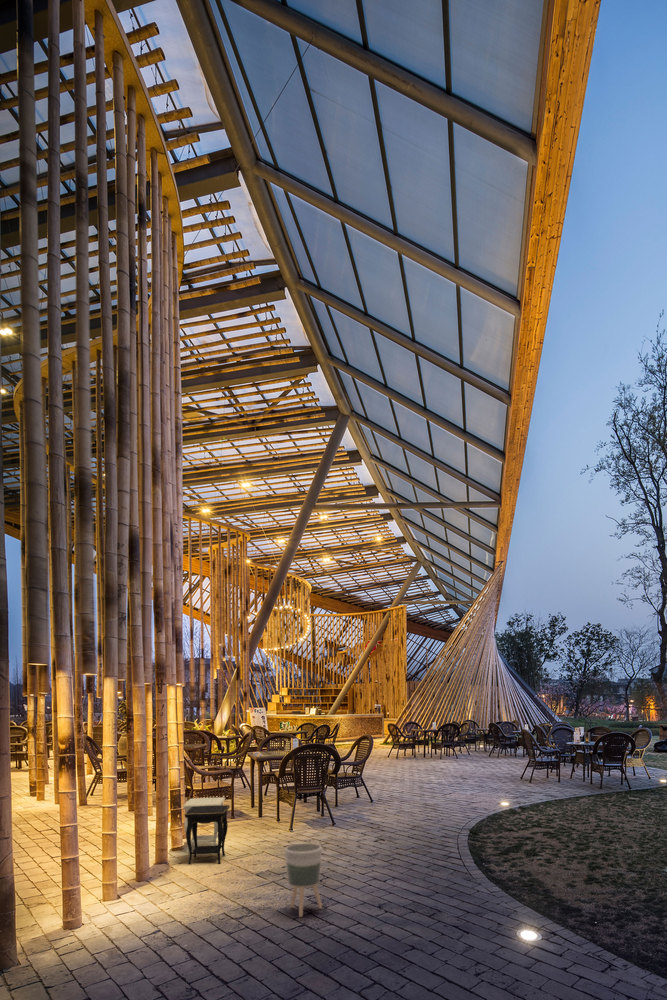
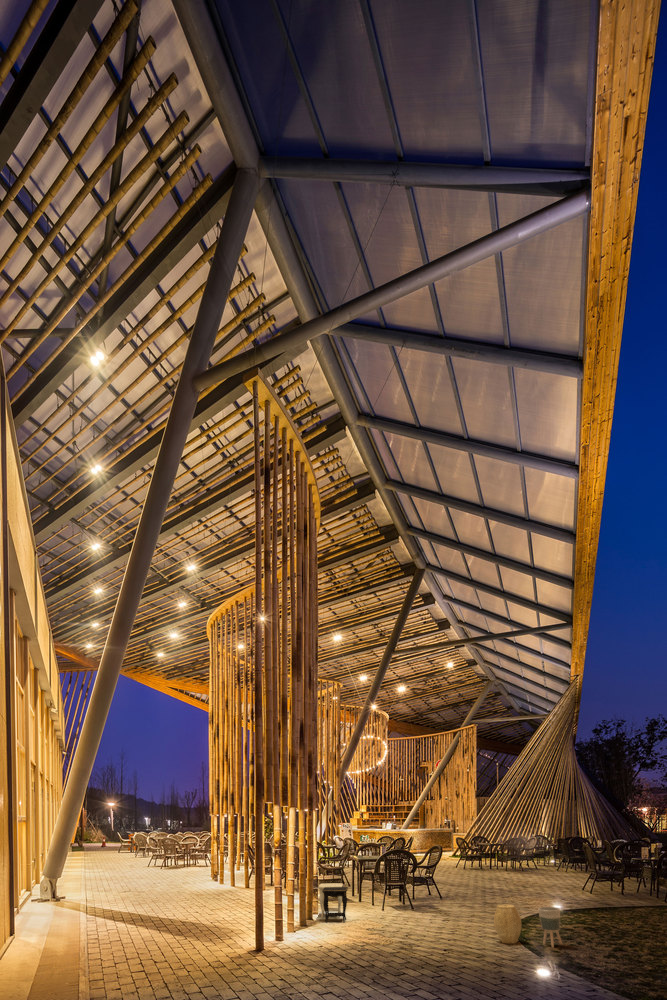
woven basket: none [475,840,525,912] -> present [494,904,522,944]
planter: present [285,843,322,917] -> present [538,907,562,948]

